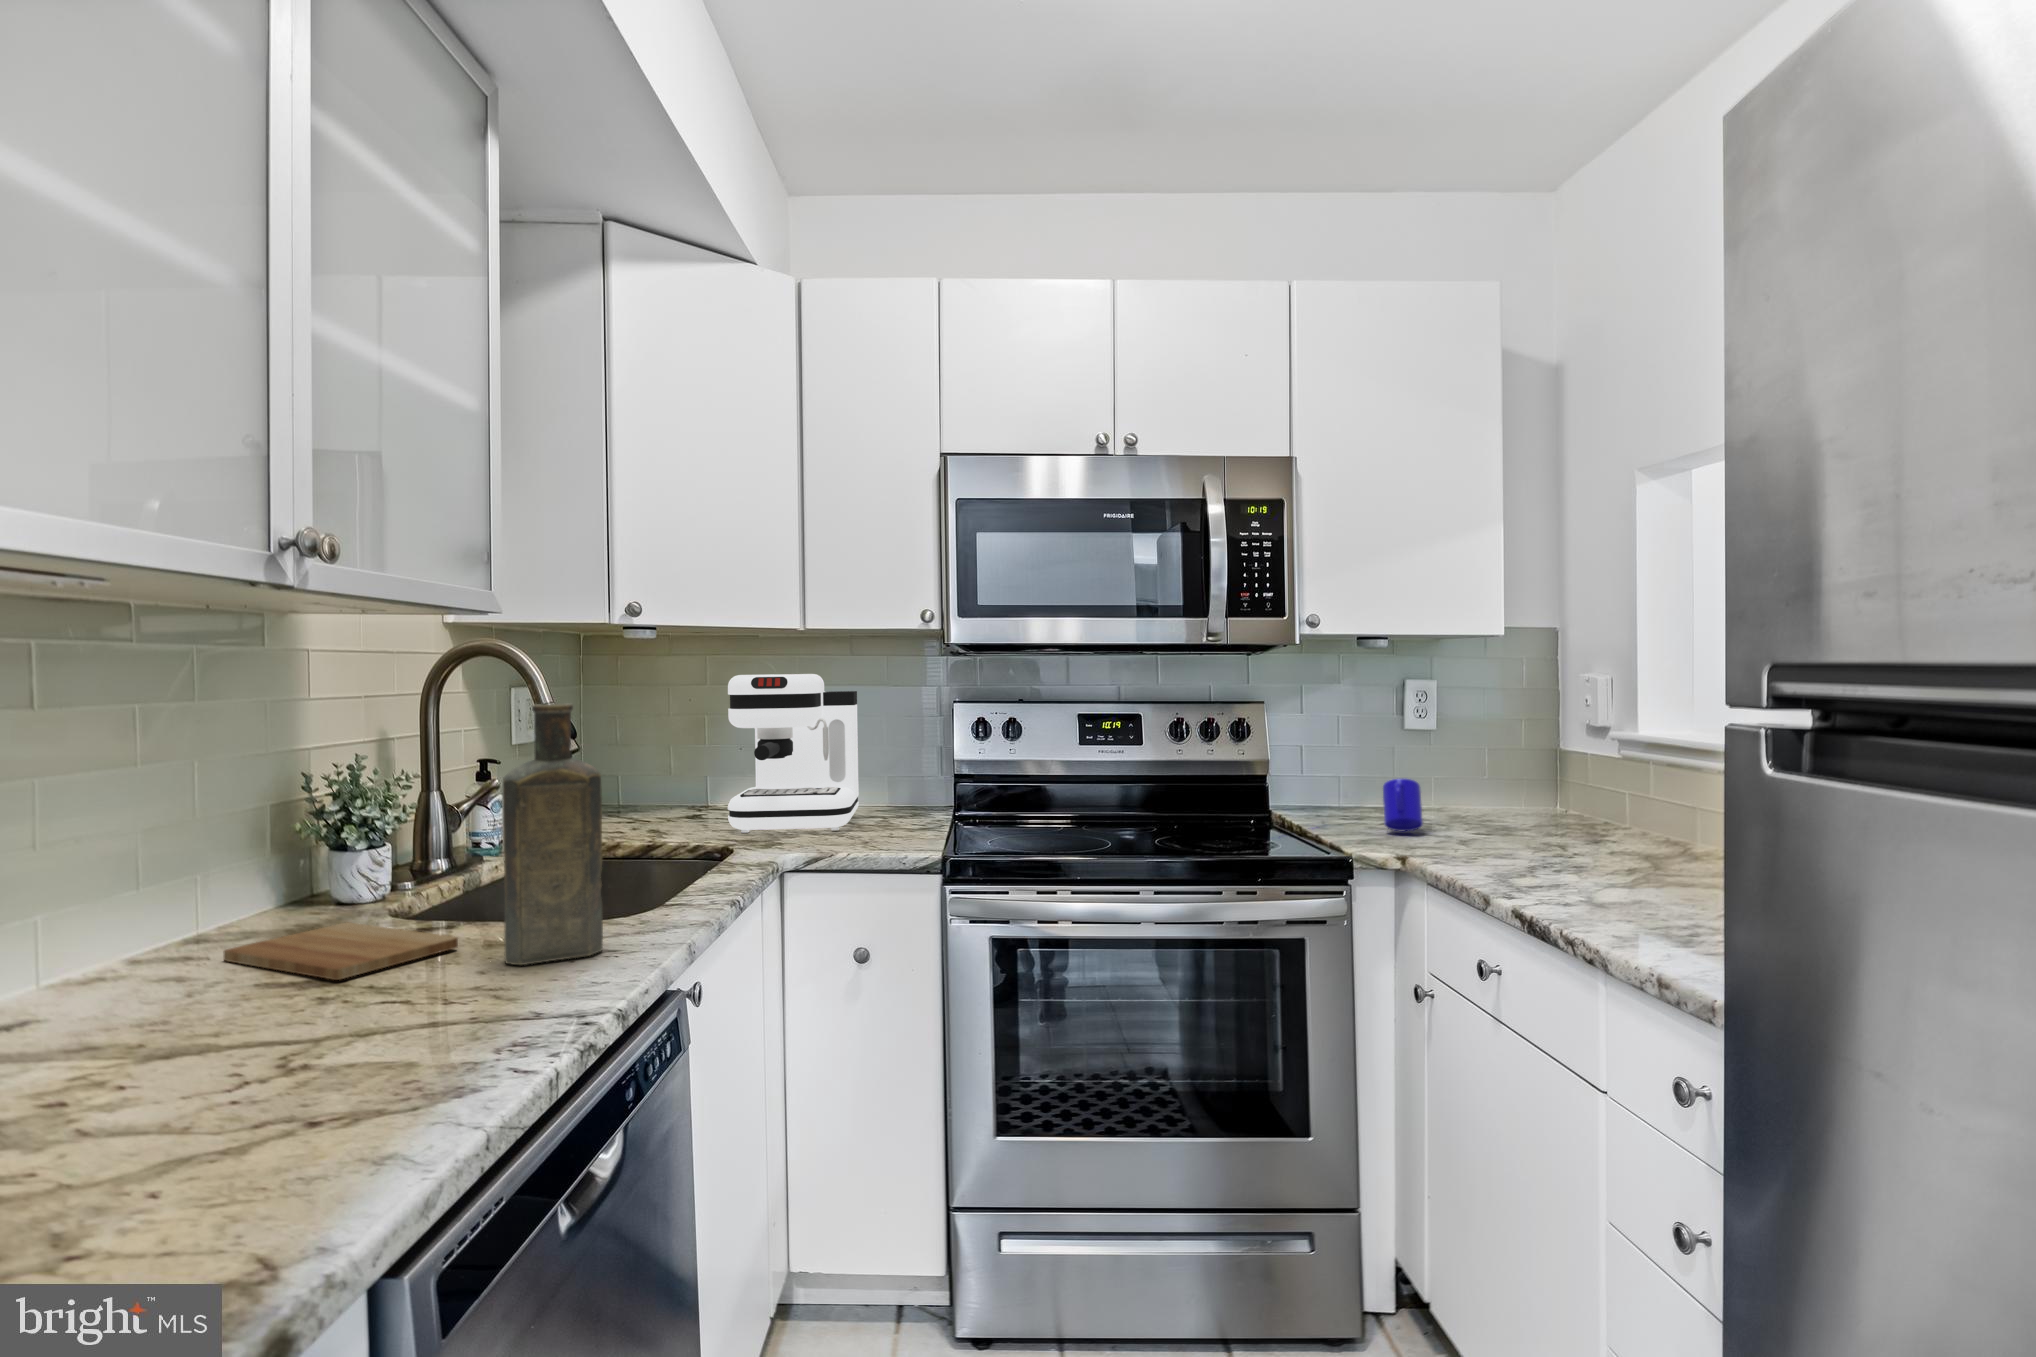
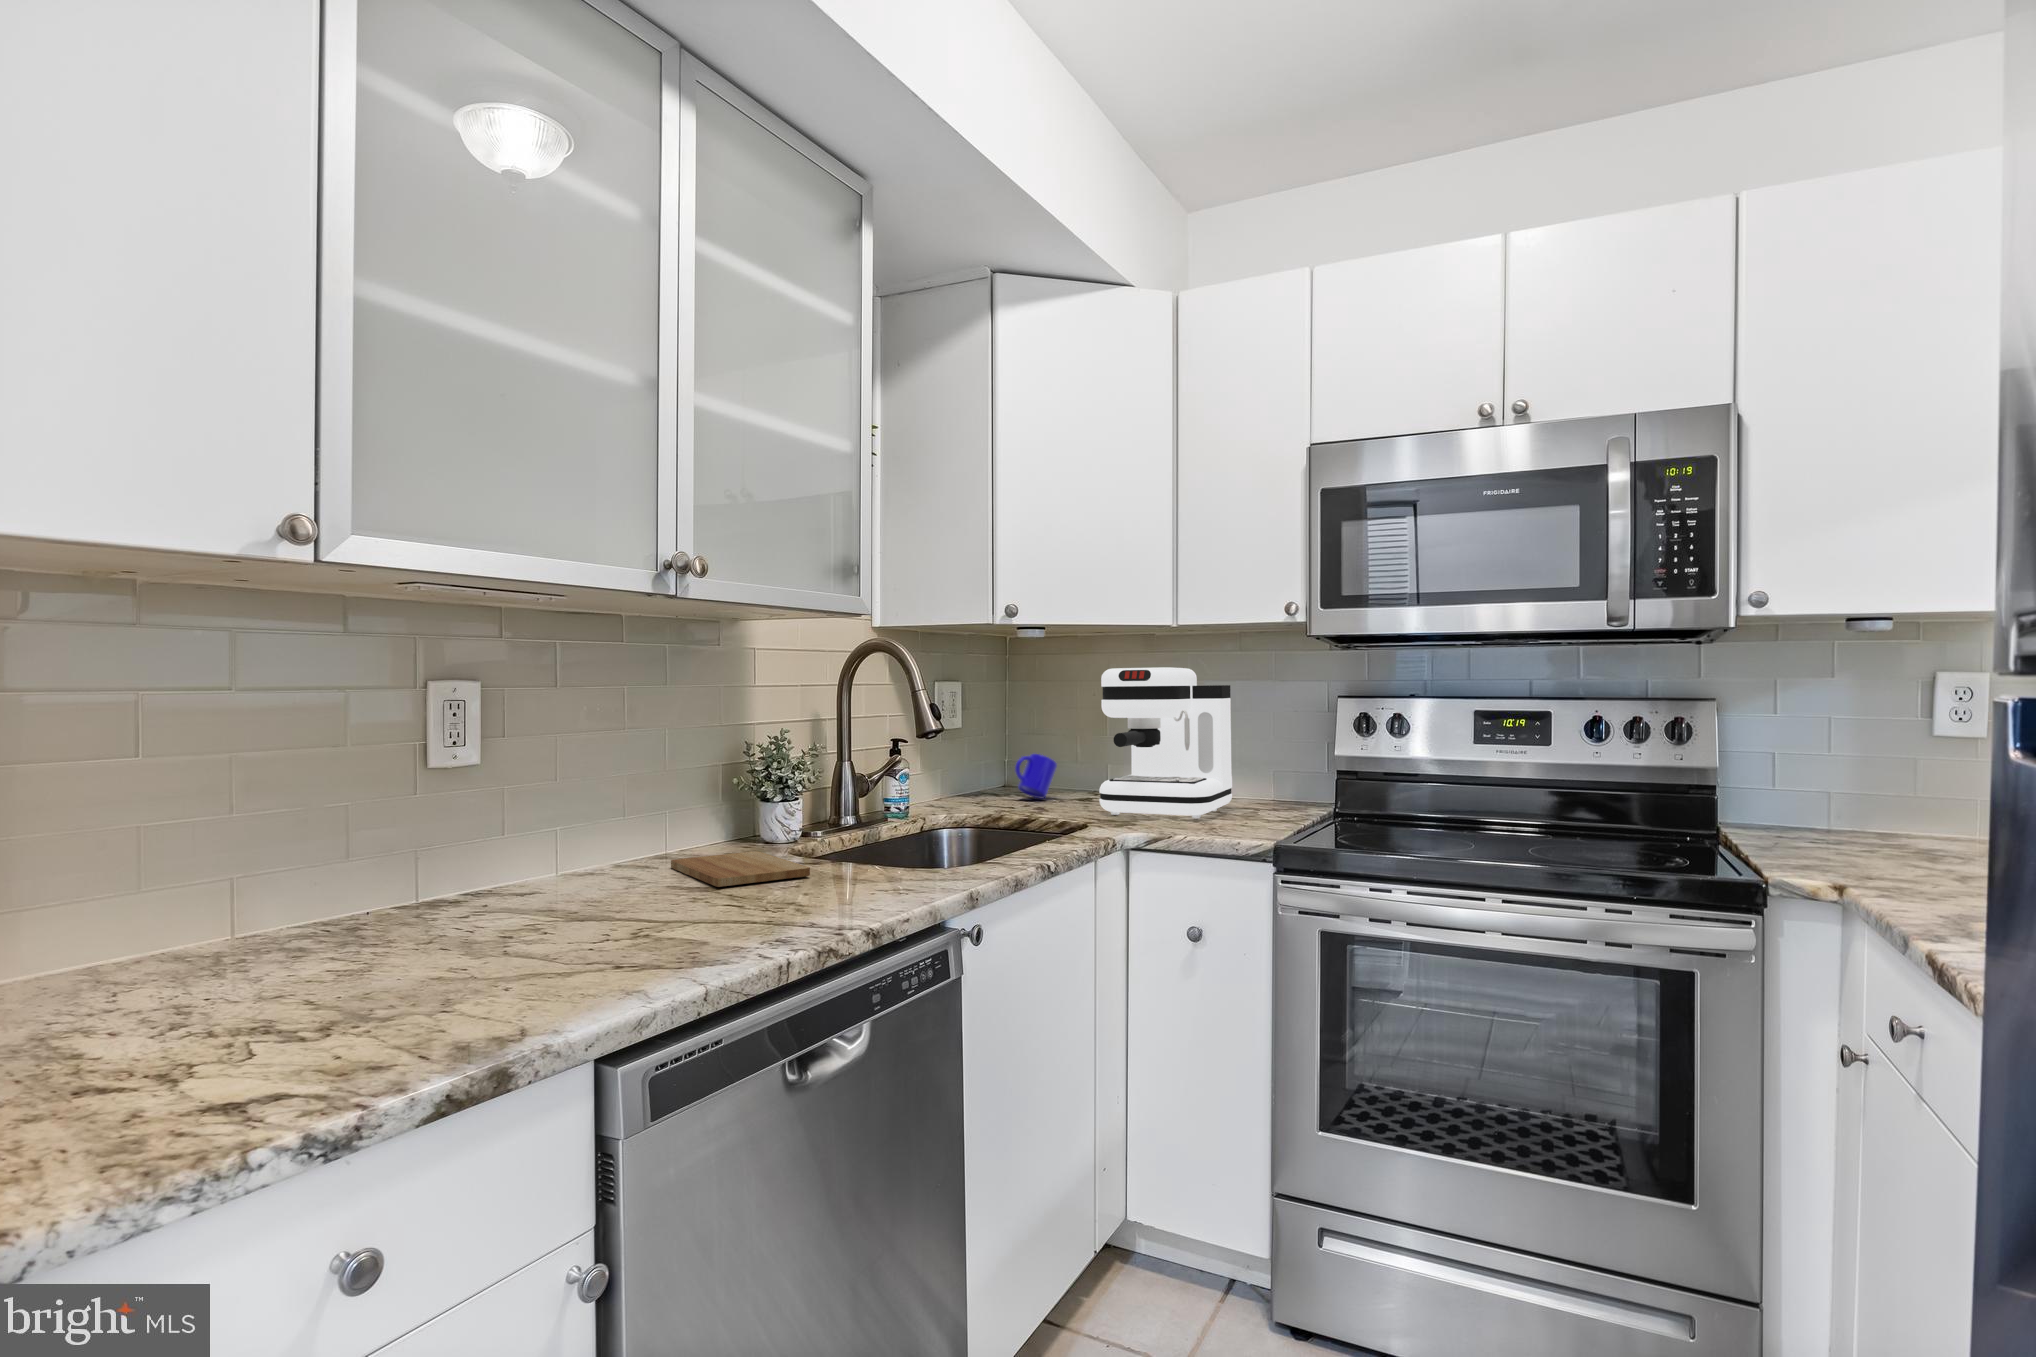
bottle: present [503,703,603,965] -> none [821,682,903,892]
mug: present [1383,779,1423,831] -> present [1015,754,1057,798]

